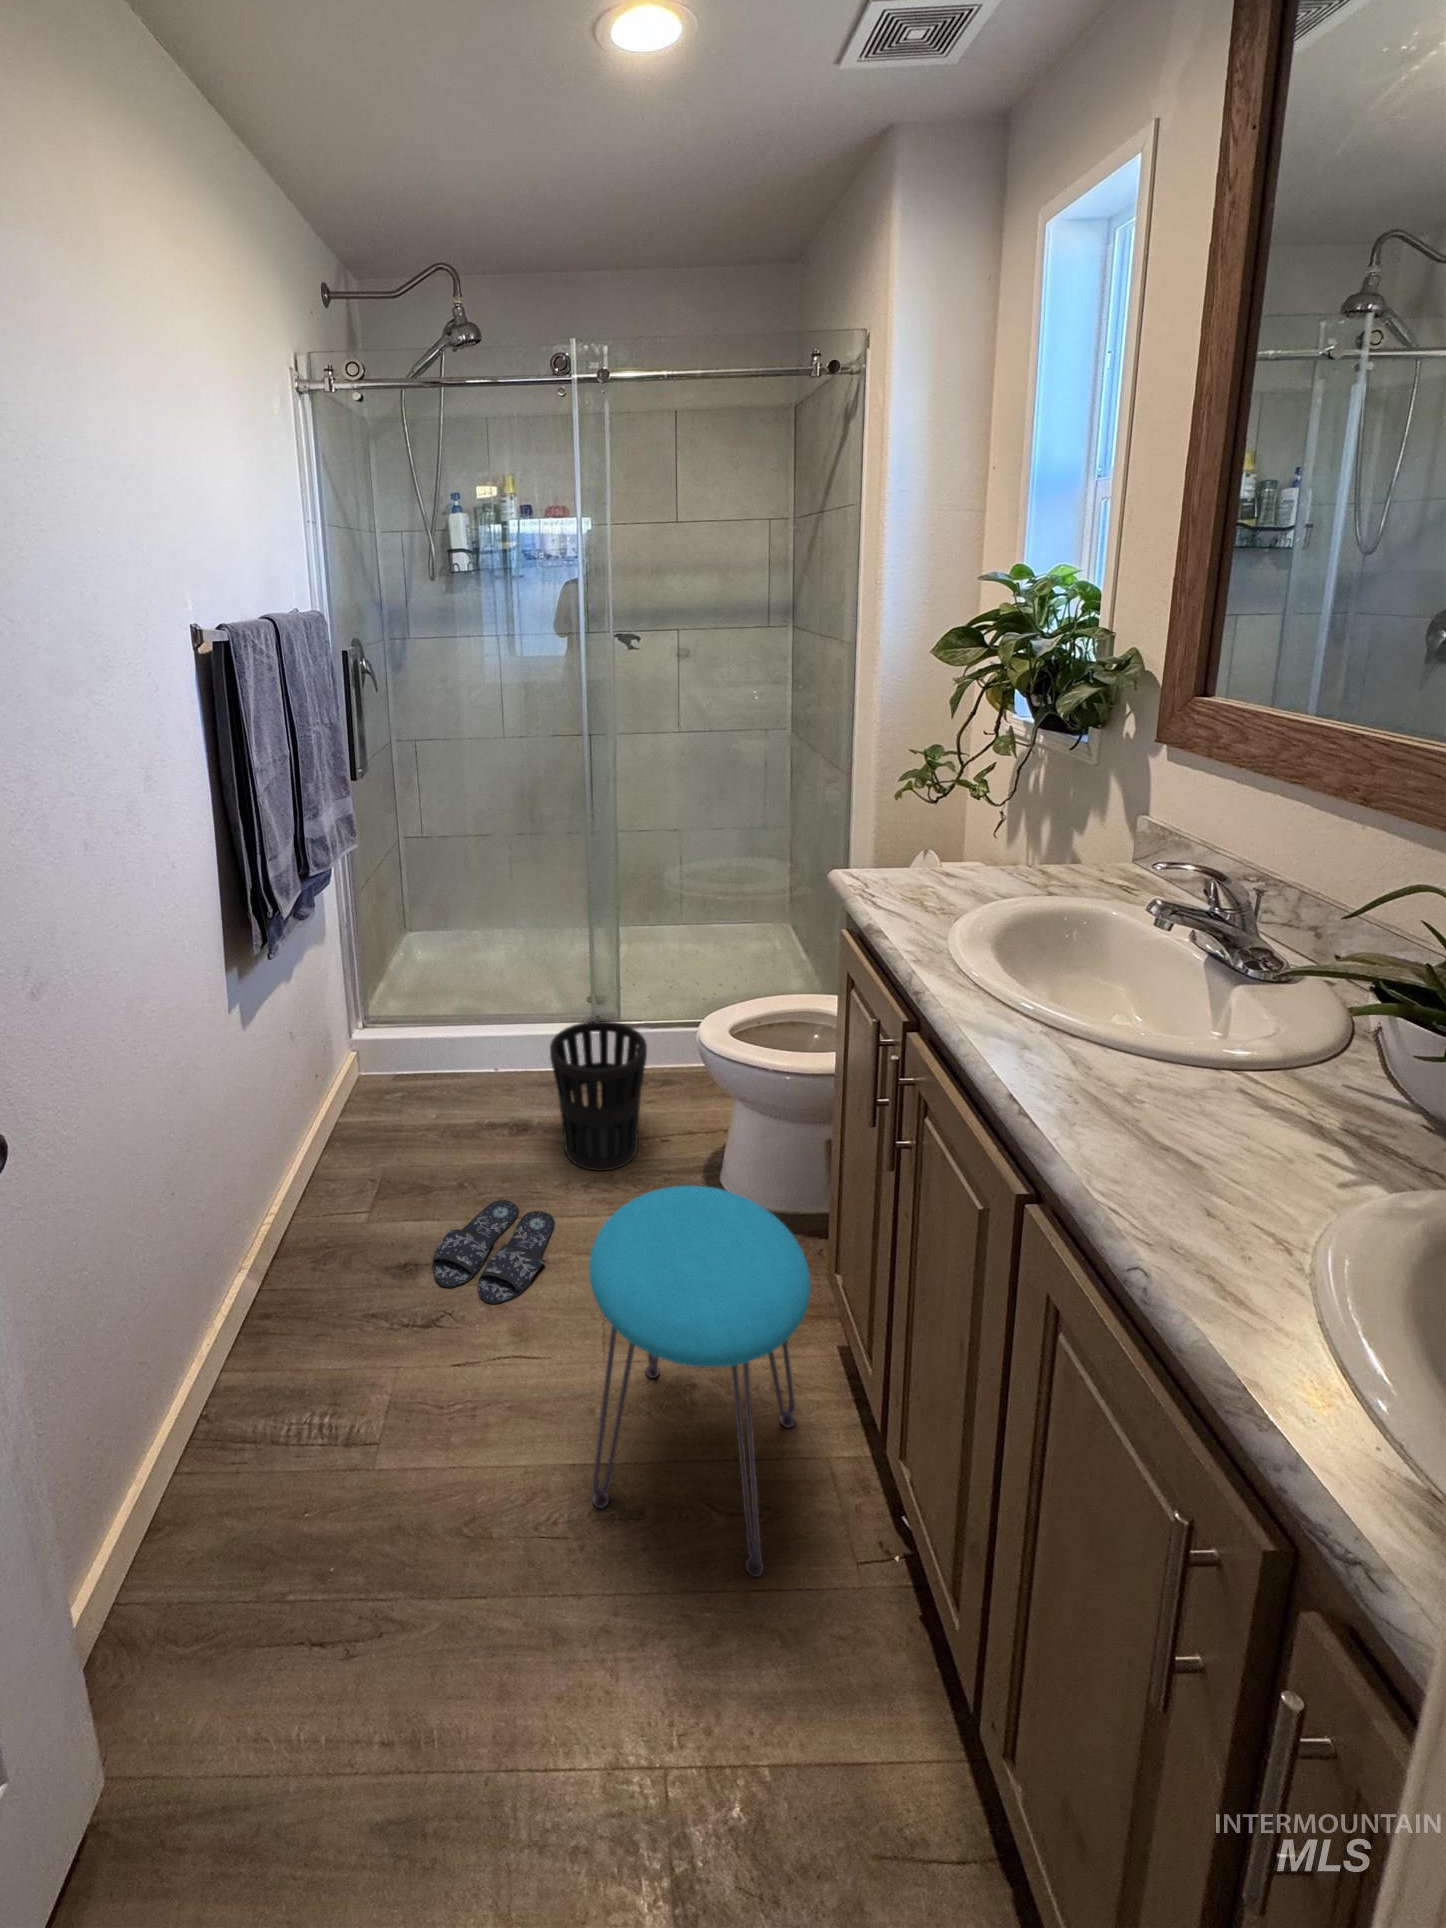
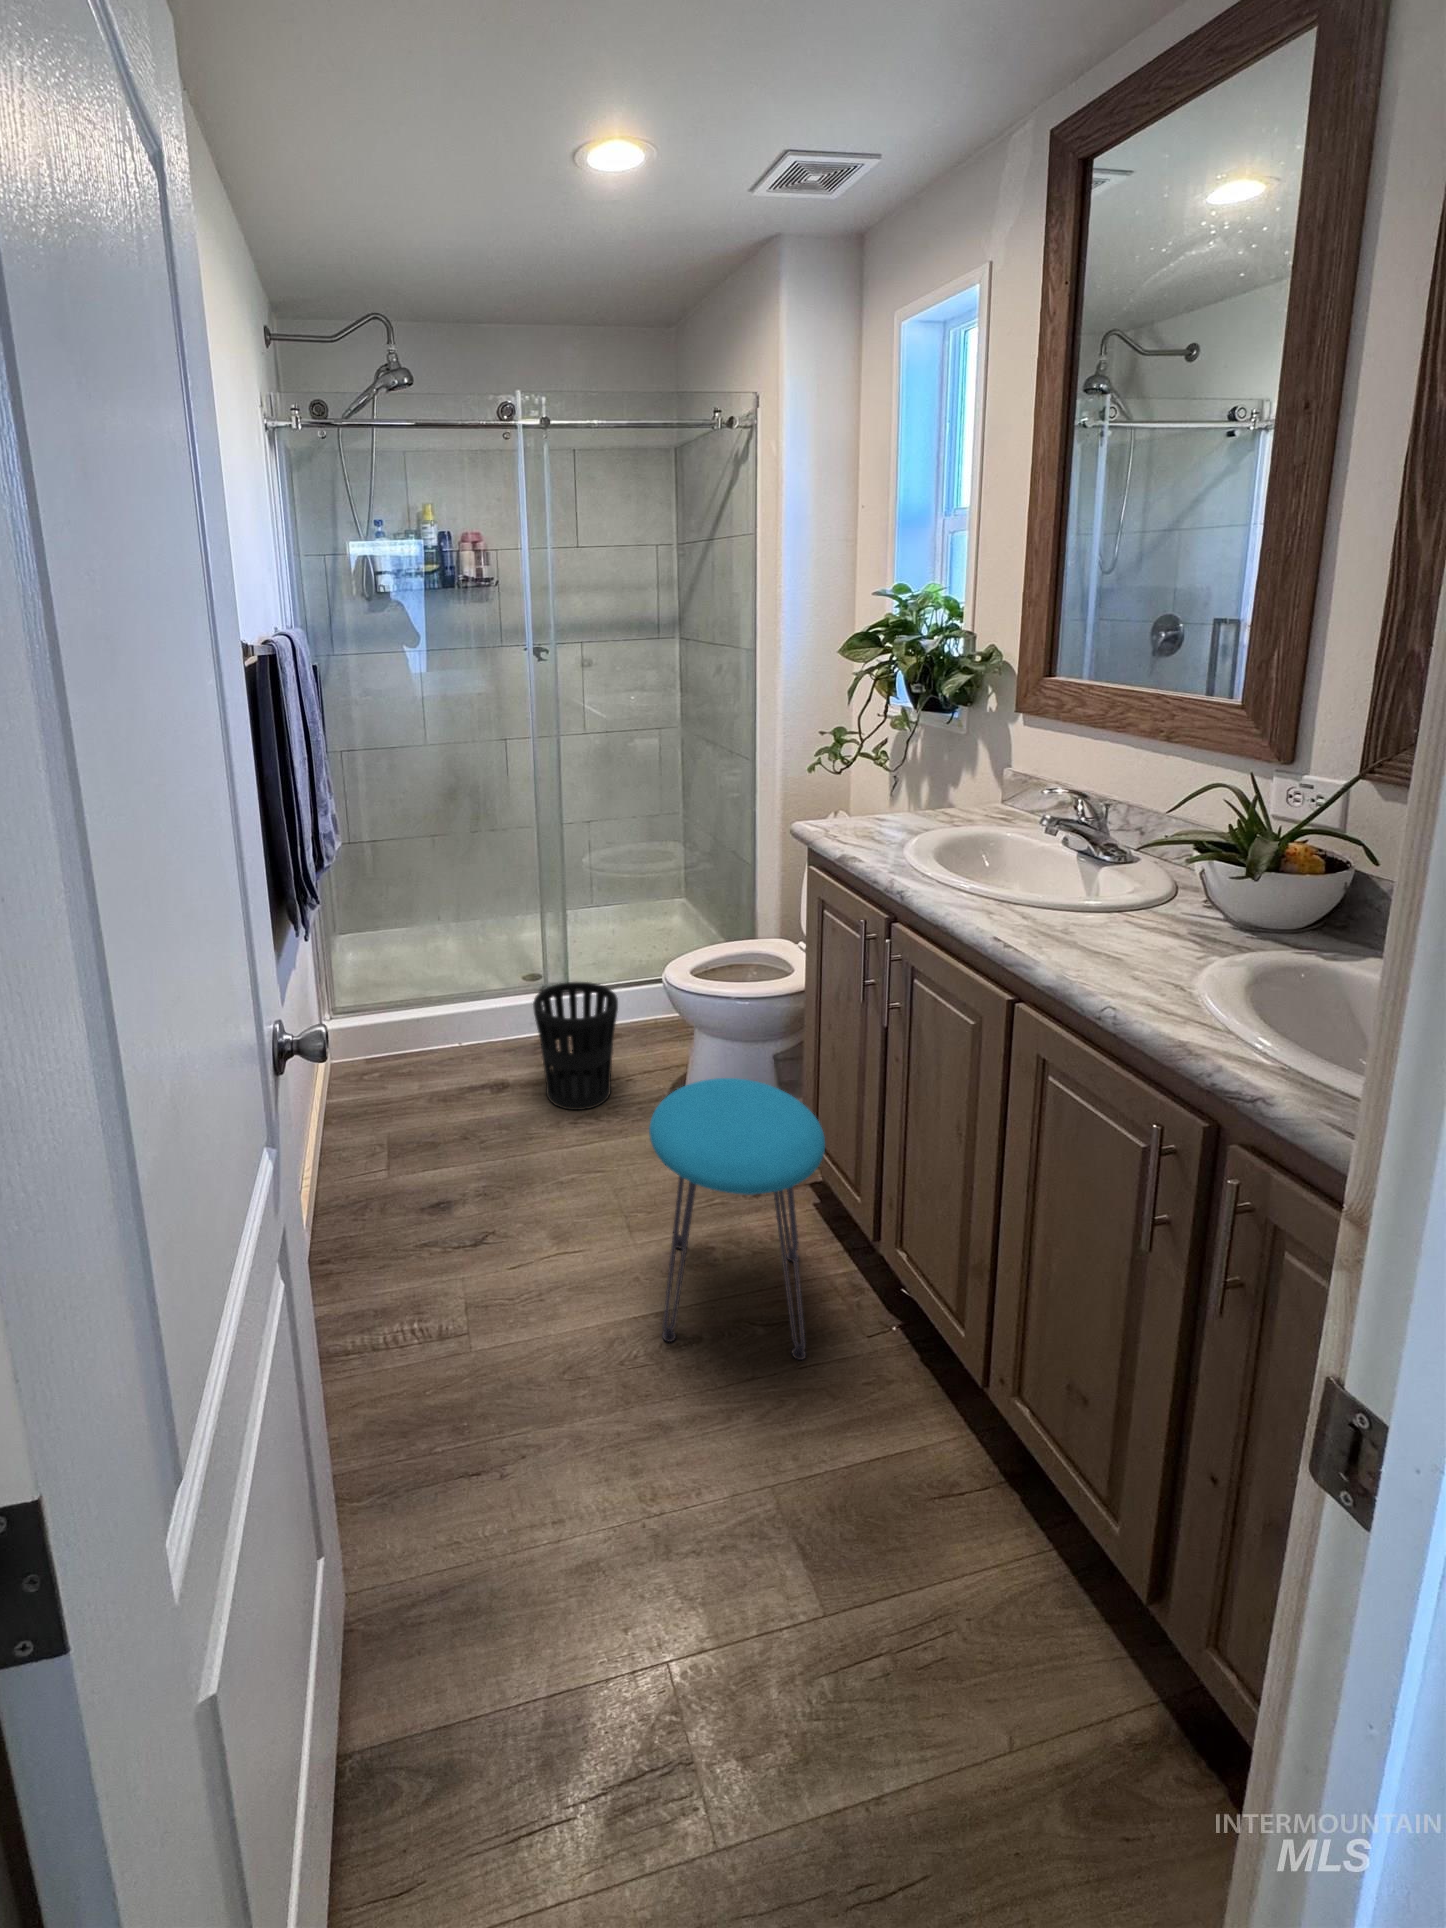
slippers: present [433,1200,554,1304] -> none [464,1143,564,1221]

